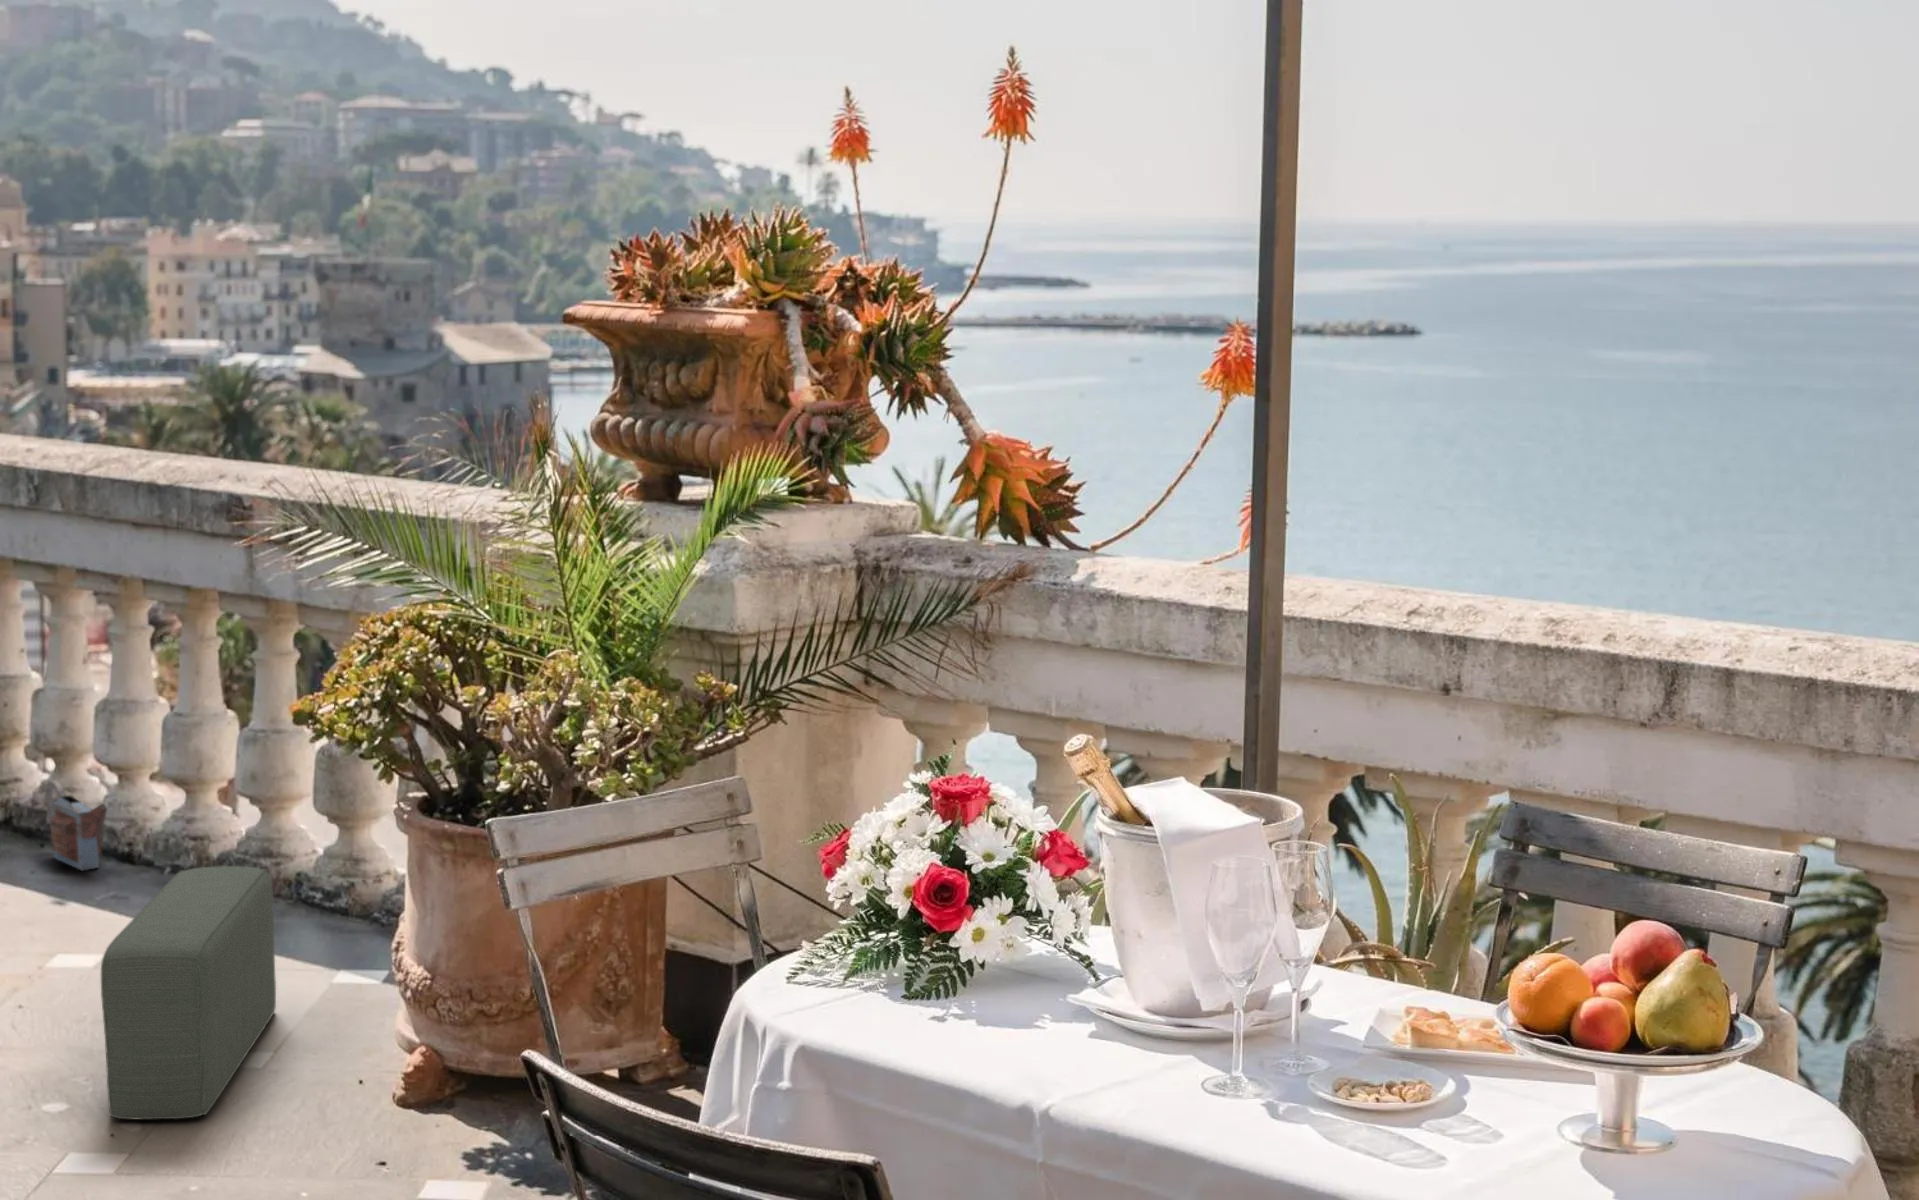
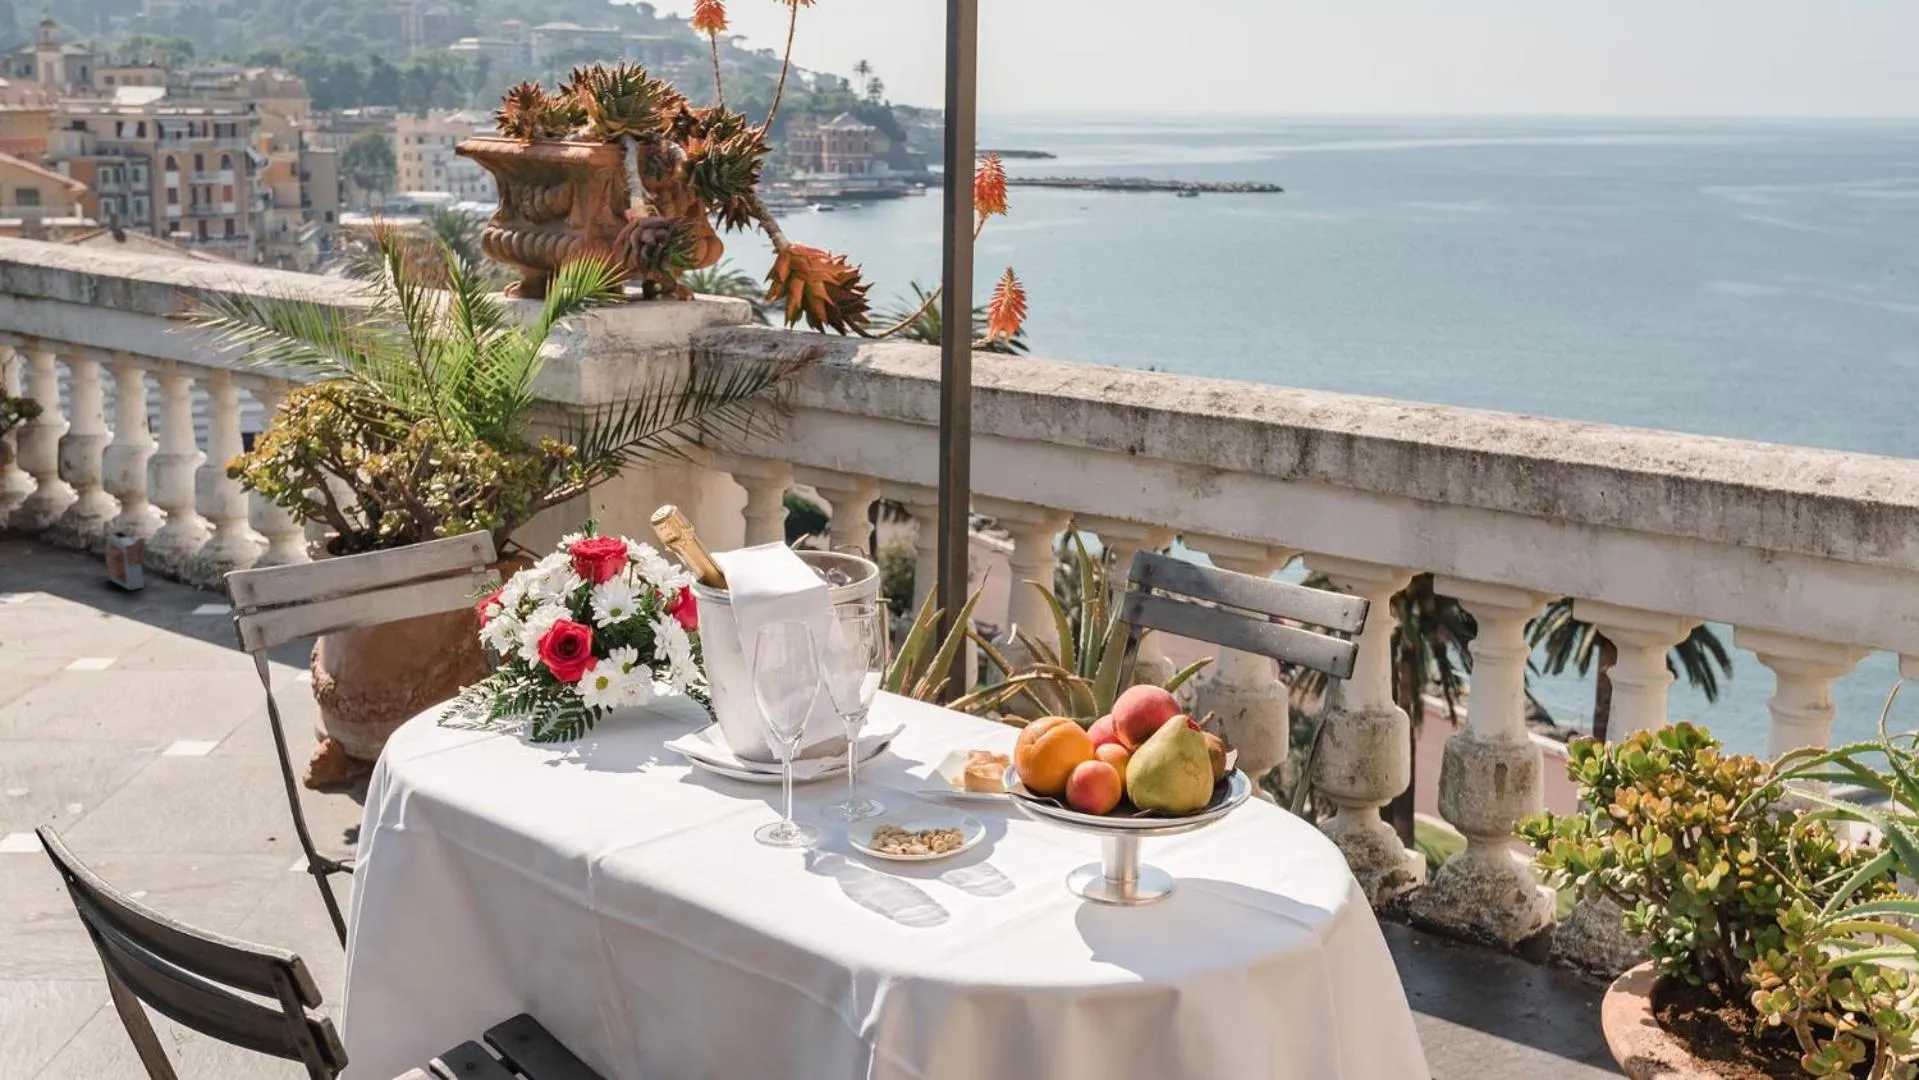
pouf: present [101,866,276,1120] -> none [75,590,249,791]

